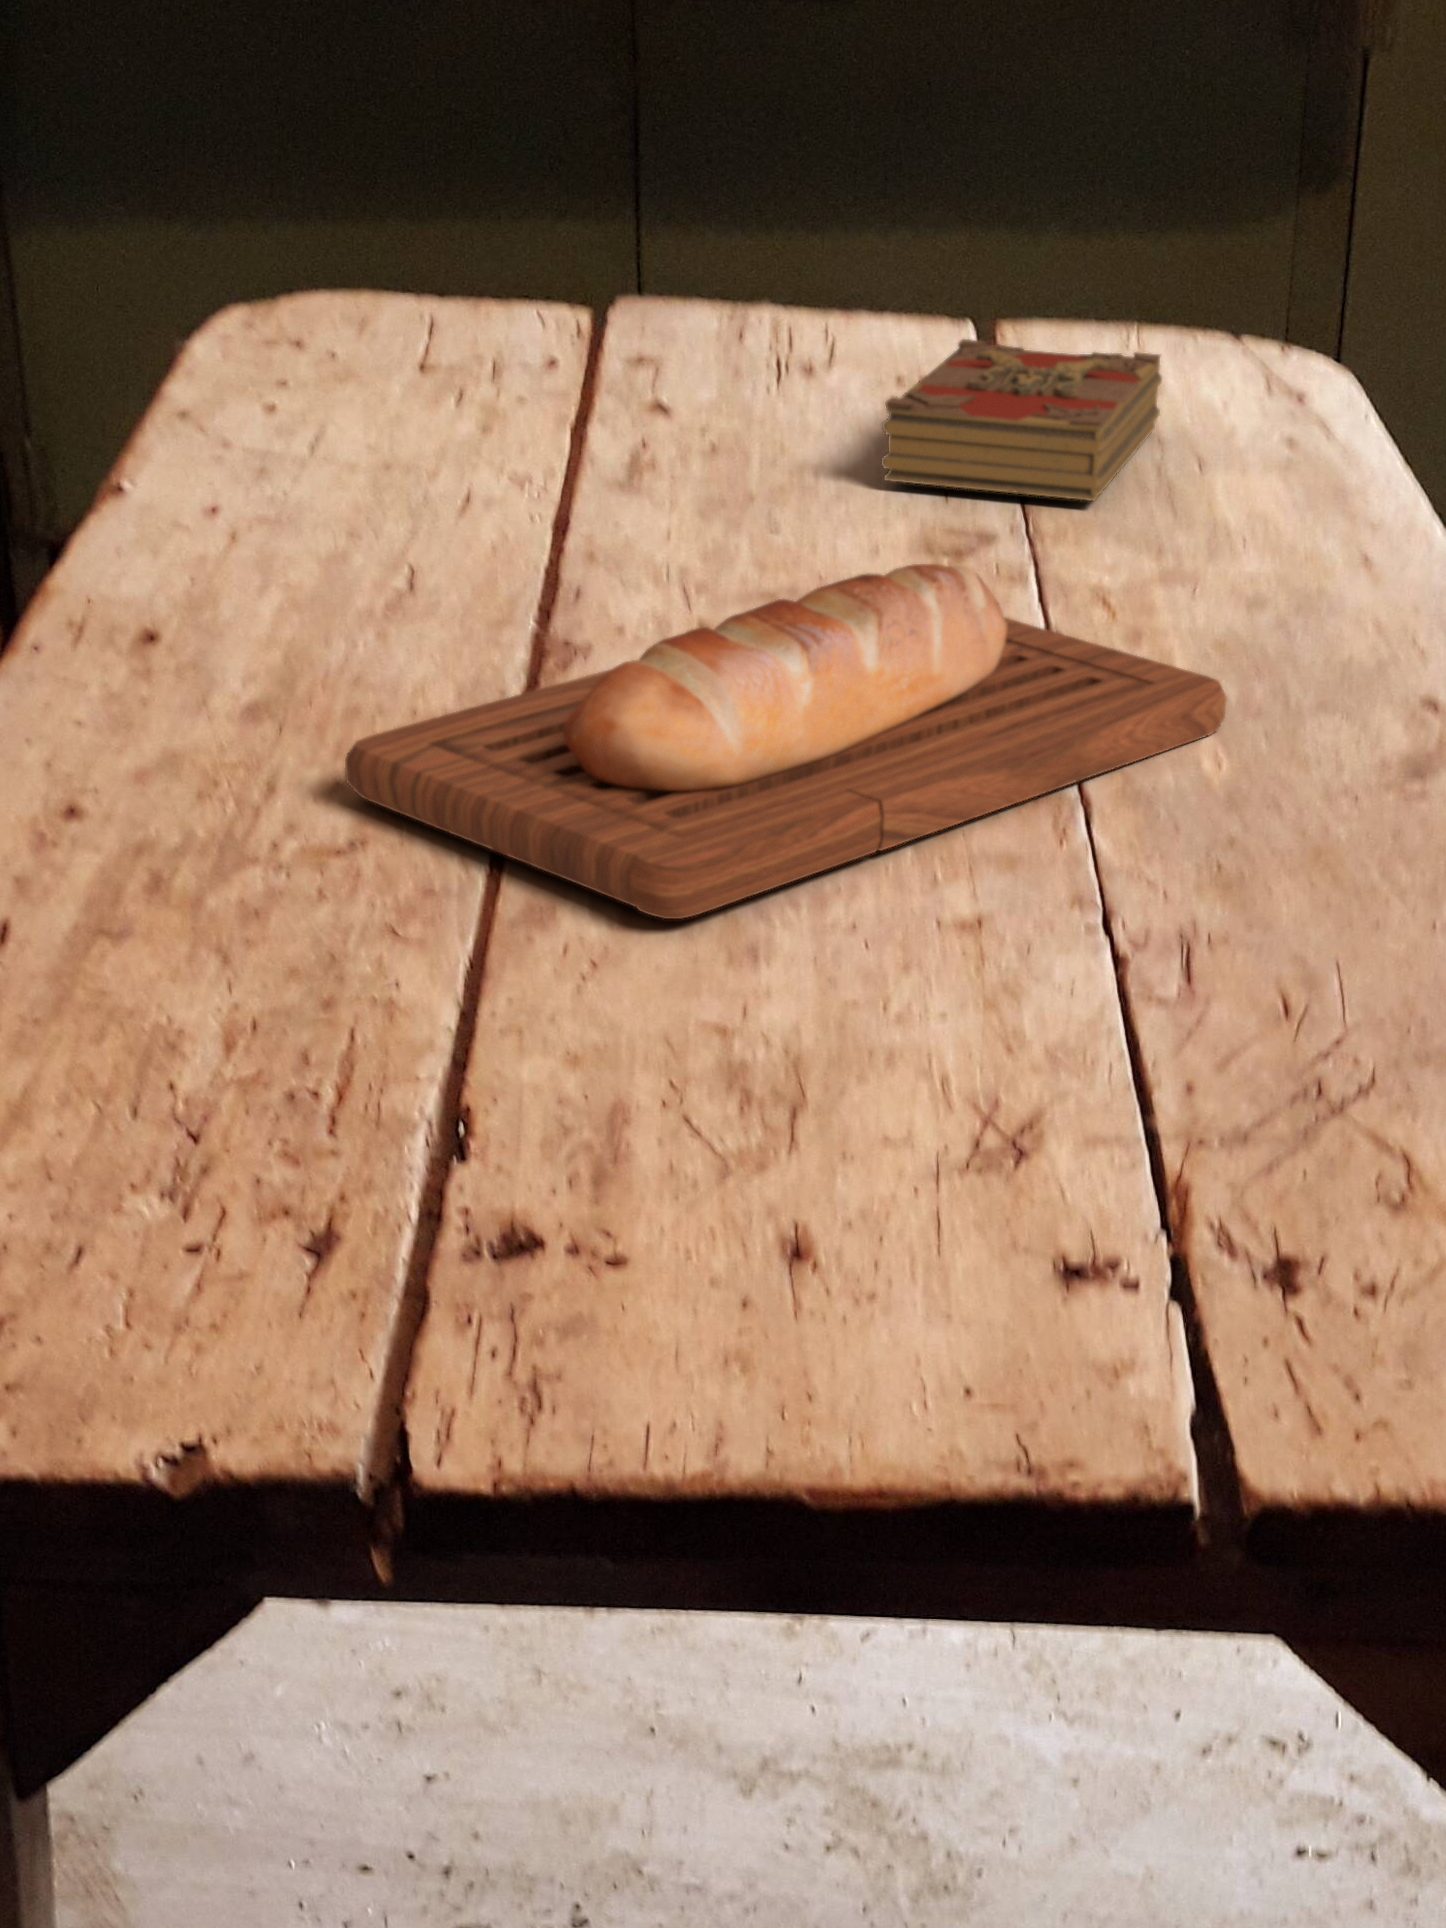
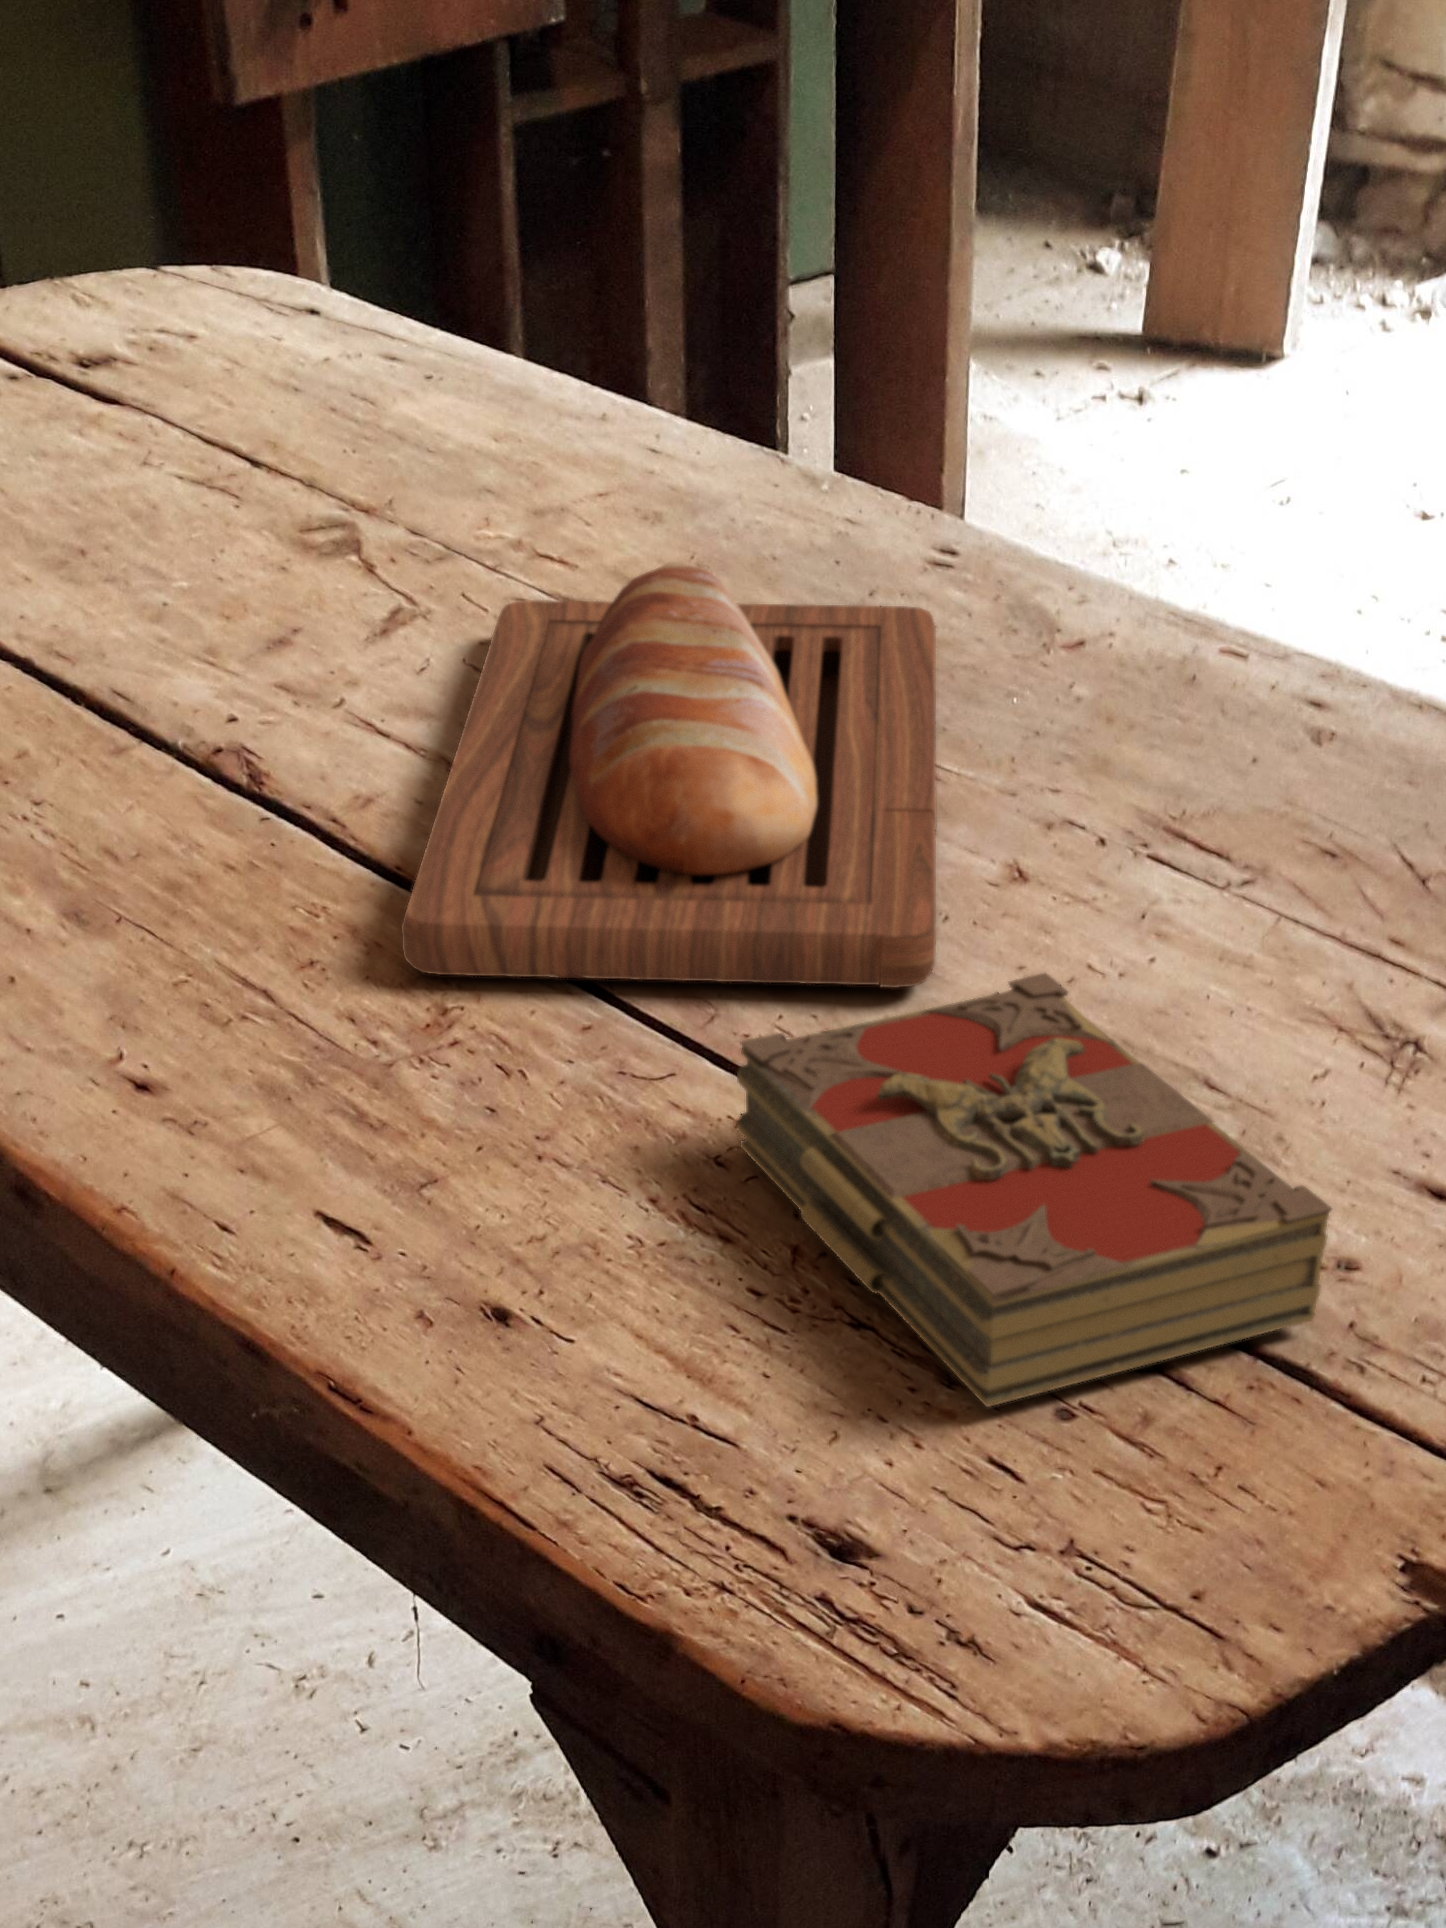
book: present [881,339,1162,501] -> present [737,973,1332,1407]

